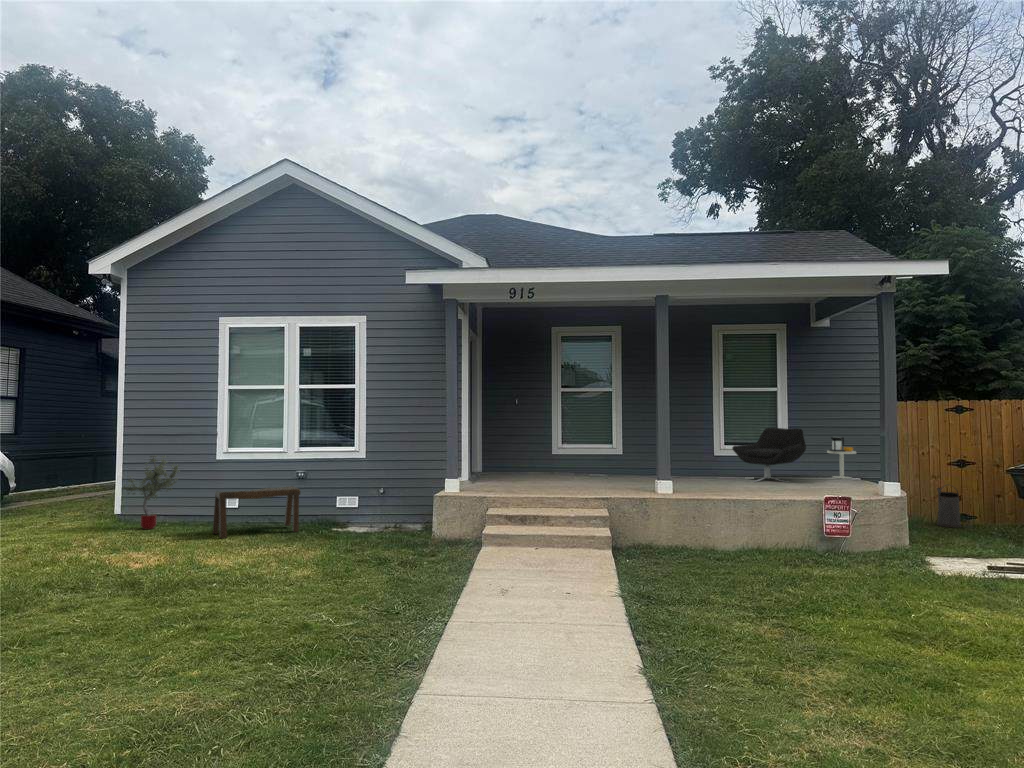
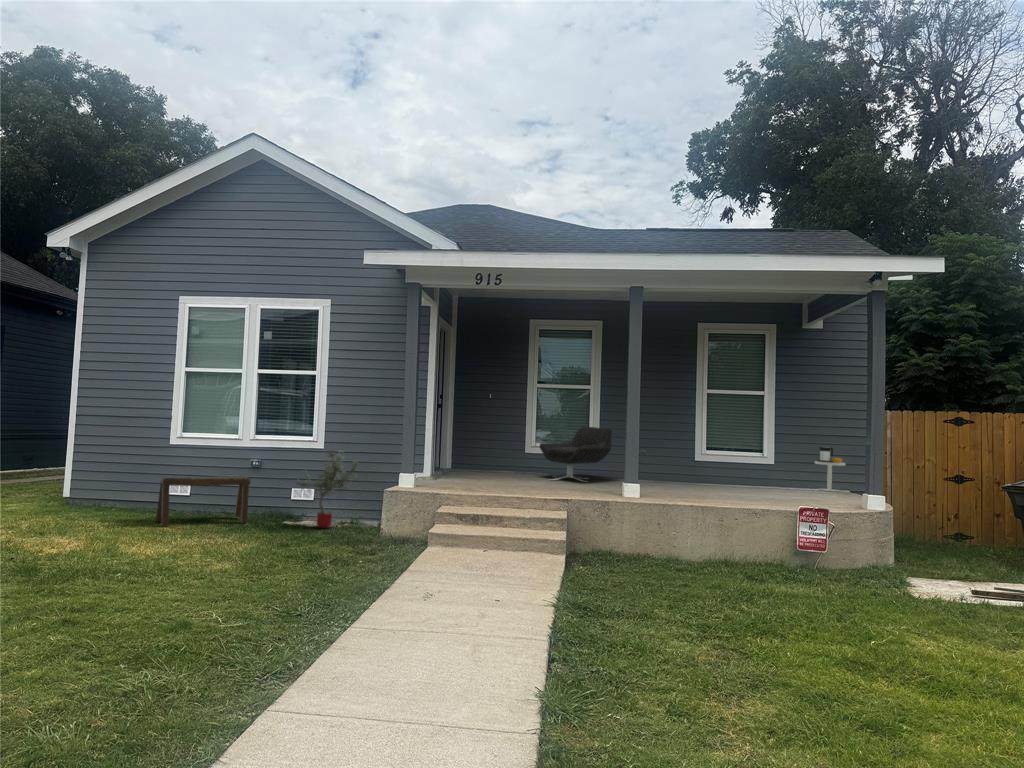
lounge chair: present [732,428,806,482] -> present [539,427,612,481]
potted tree: present [122,456,180,529] -> present [296,450,358,529]
watering can: present [937,485,962,528] -> none [929,502,955,548]

